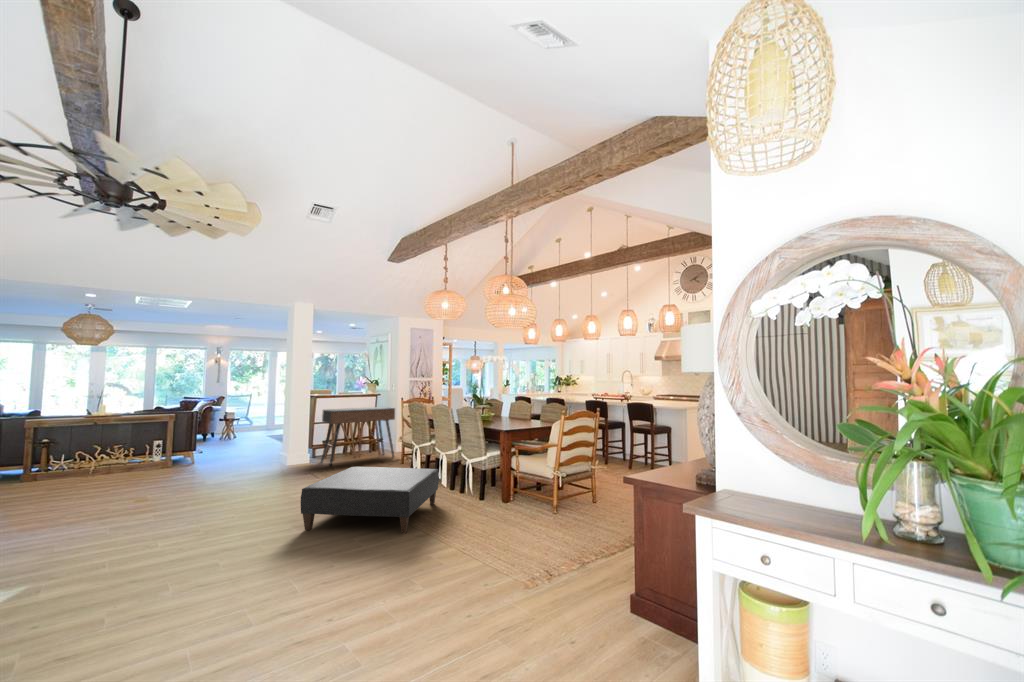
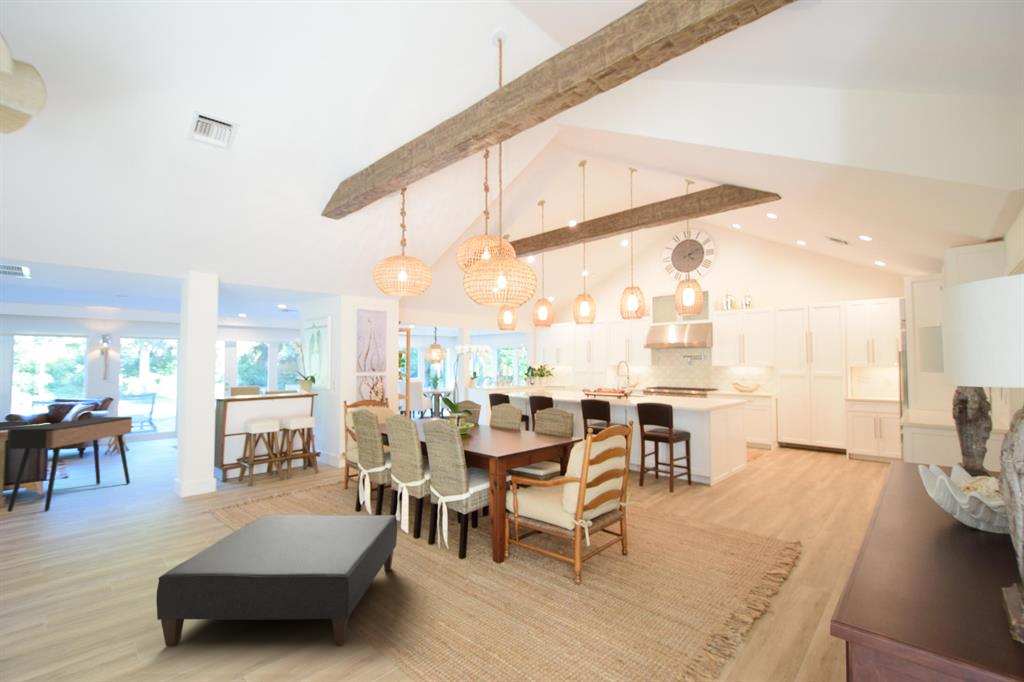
console table: present [321,407,395,466] -> present [8,417,132,512]

